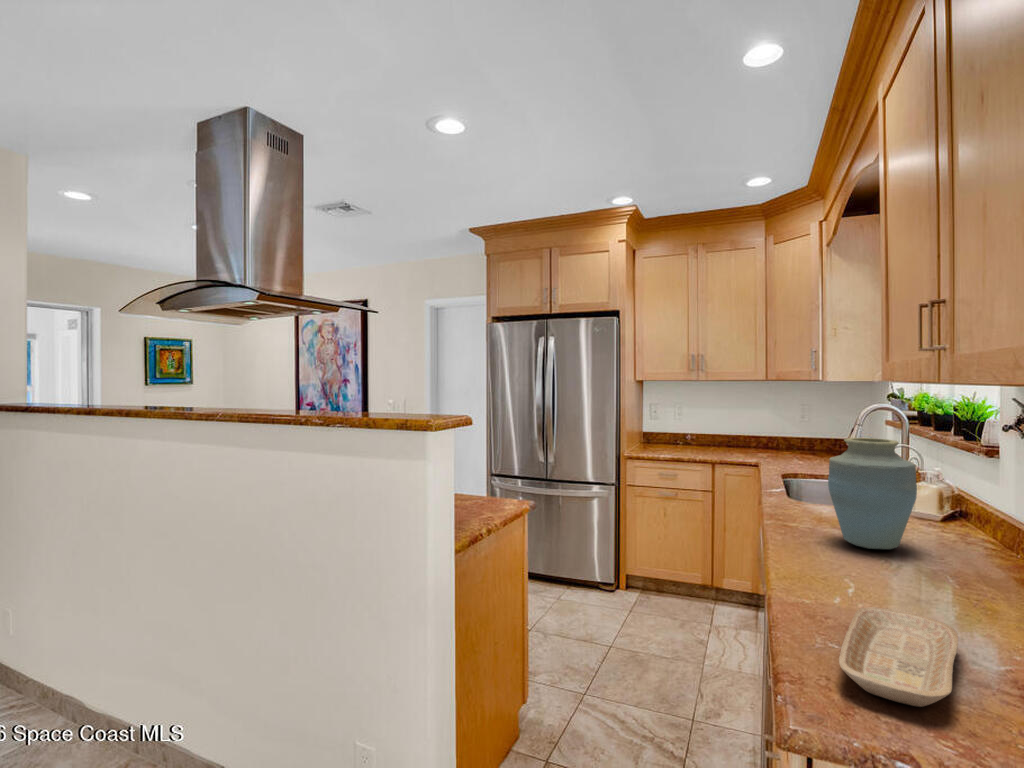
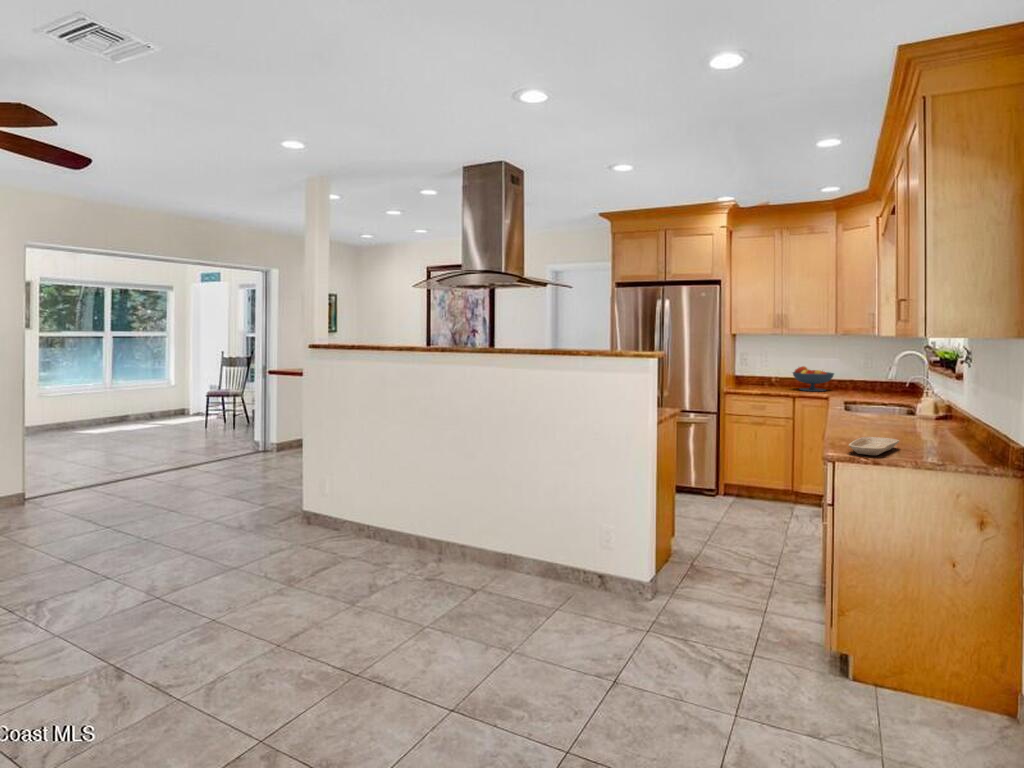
fruit bowl: none [710,421,762,454] -> present [793,366,834,391]
vase: present [828,438,917,549] -> none [864,370,910,428]

